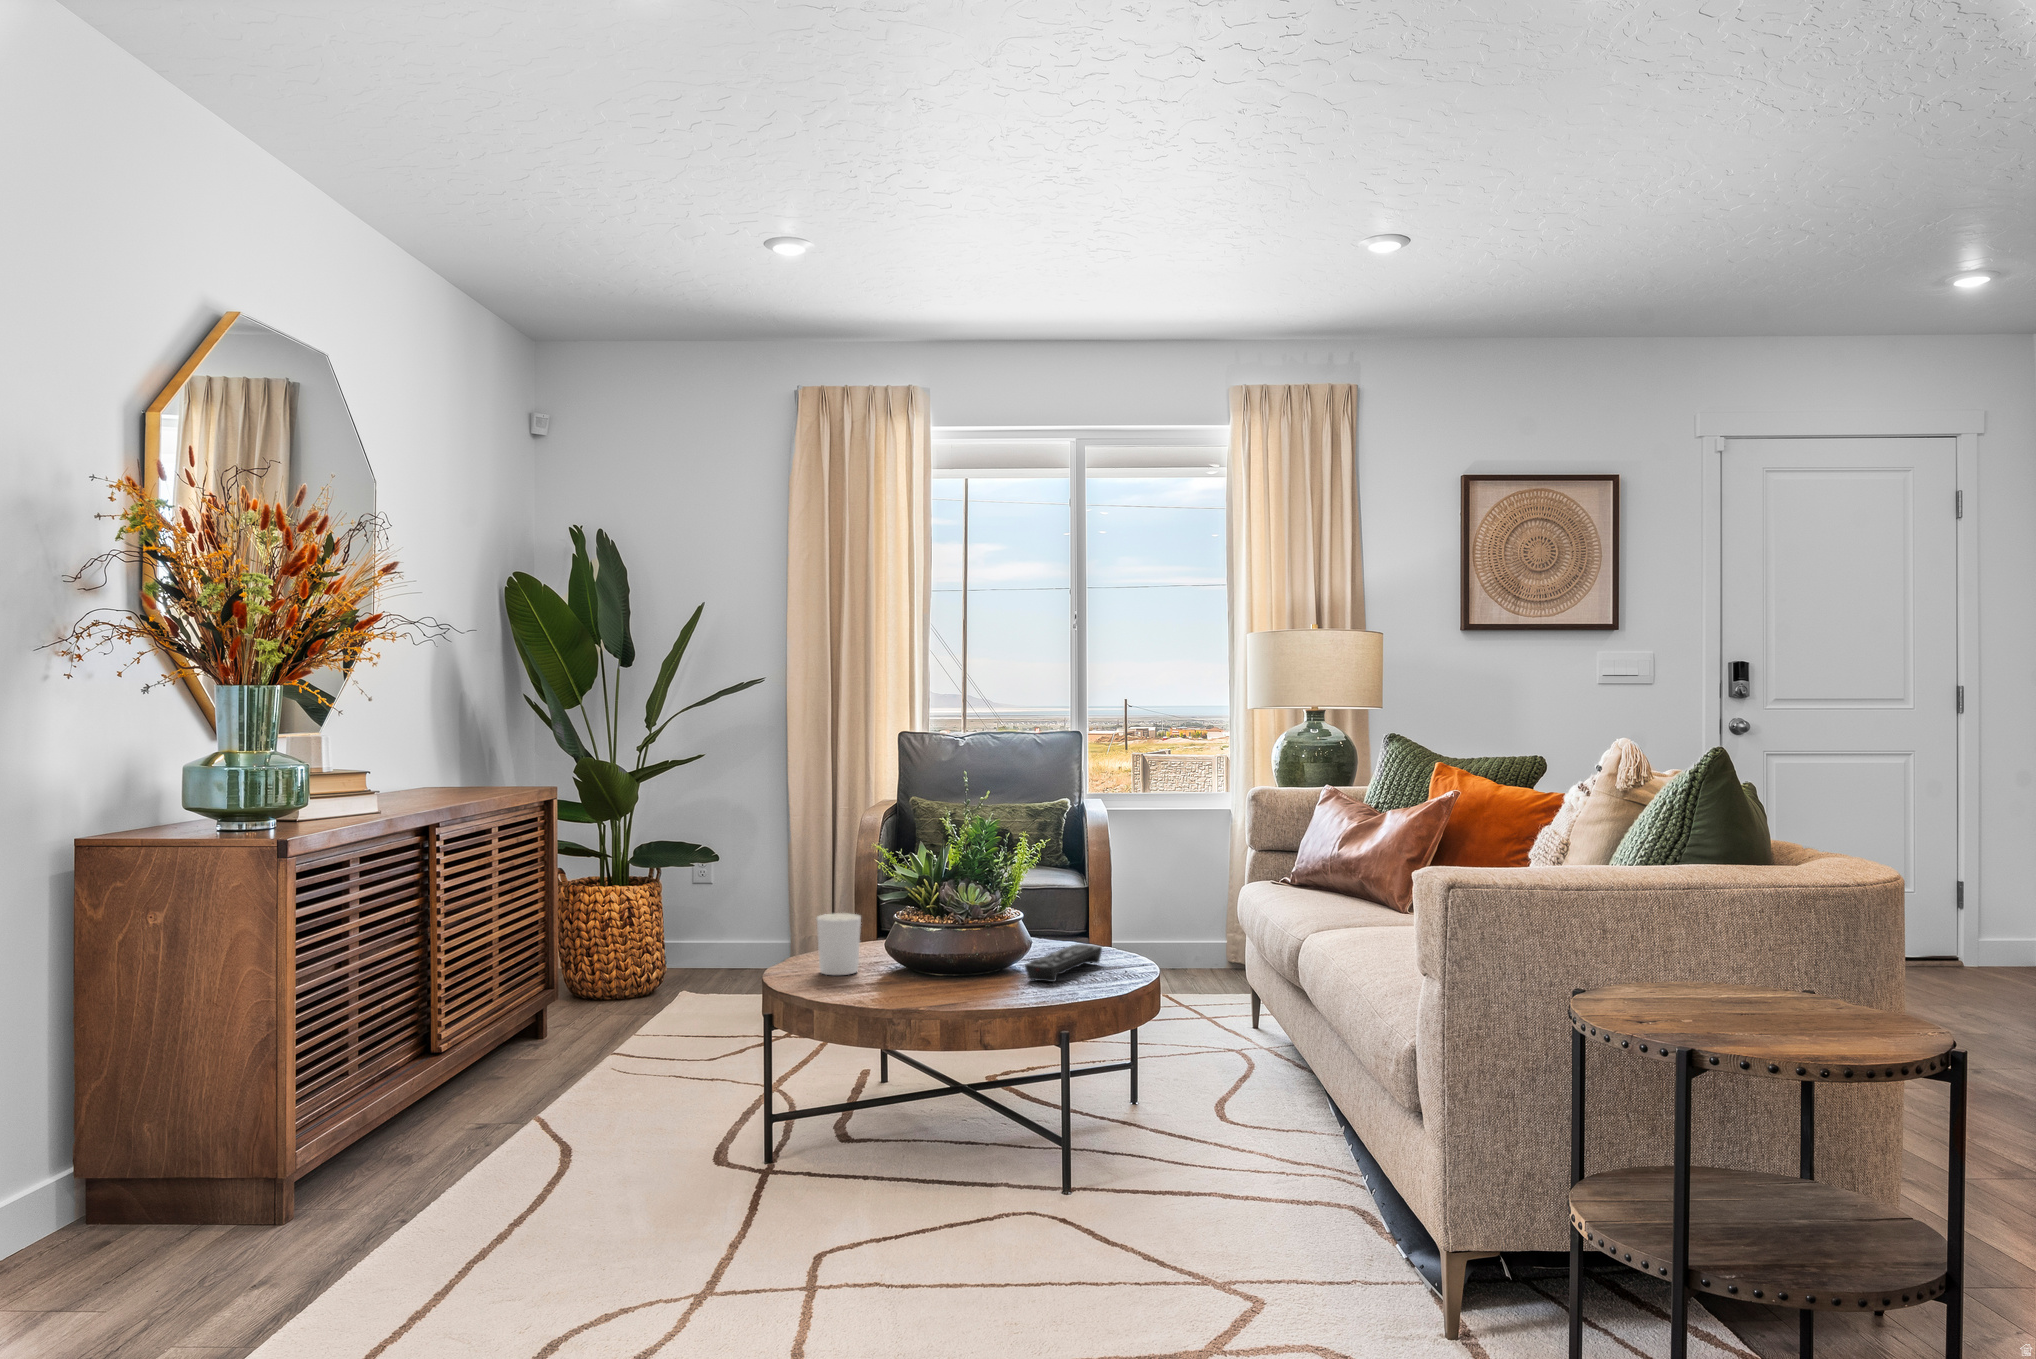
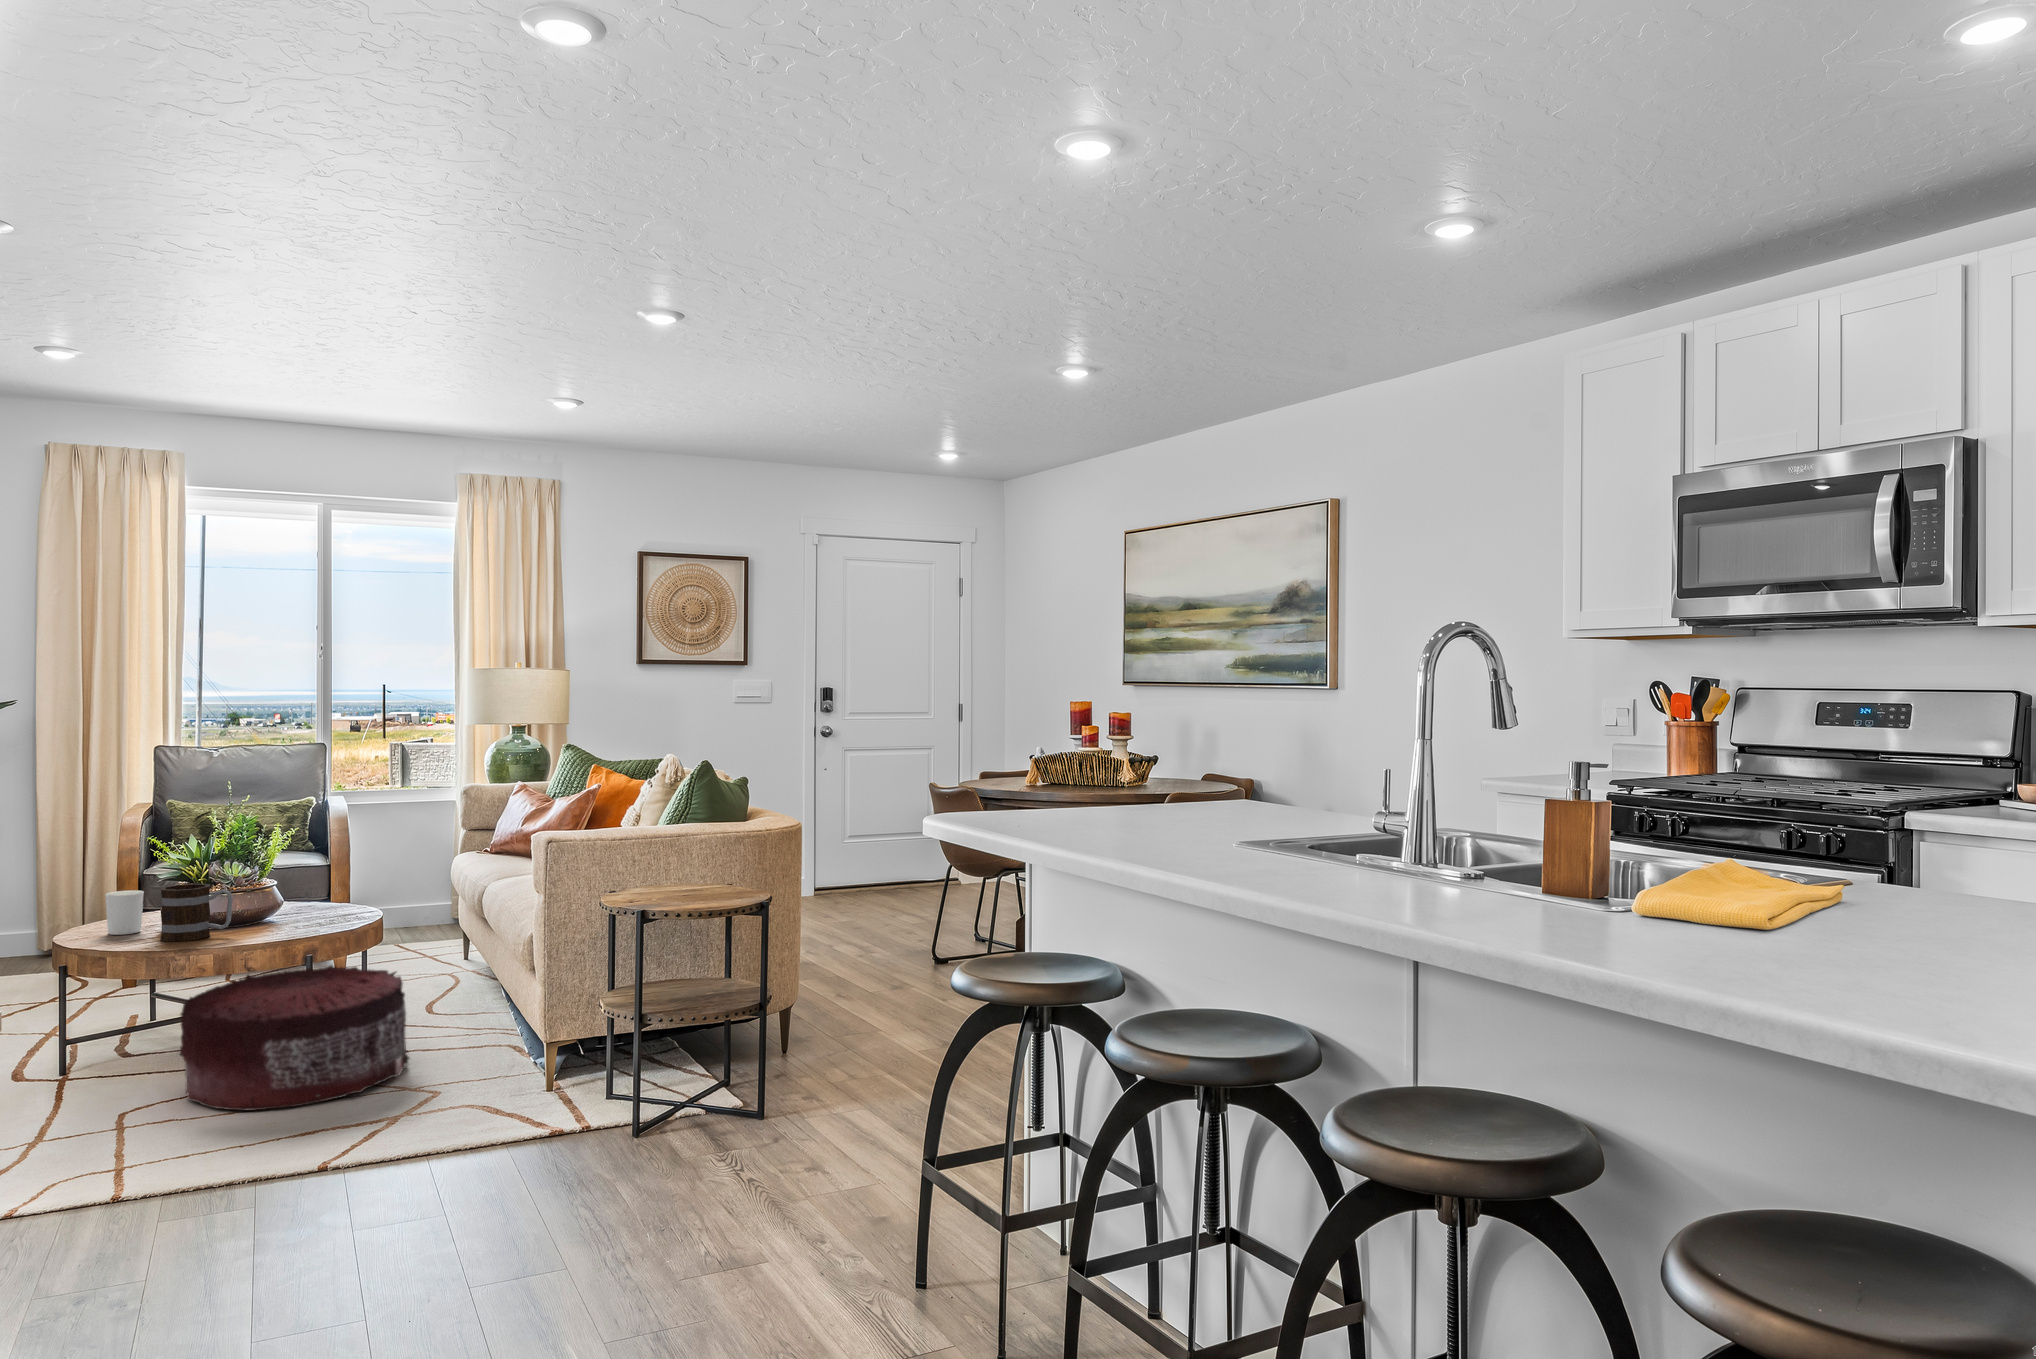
mug: none [877,911,966,995] -> present [161,884,233,942]
remote control: present [1025,944,1102,982] -> none [278,900,338,926]
pouf: none [893,1049,1213,1300] -> present [180,965,409,1111]

